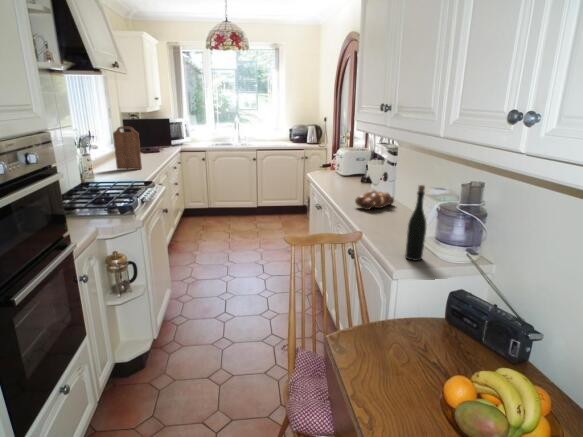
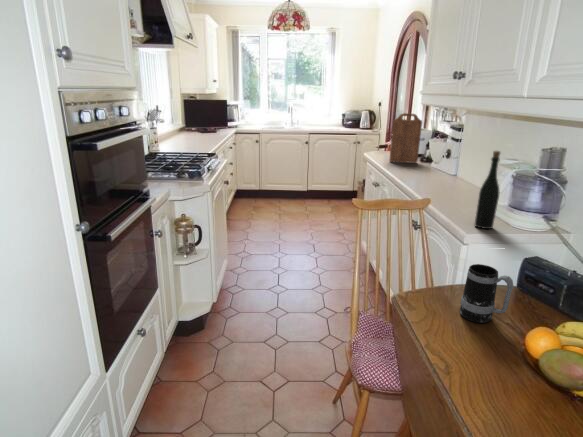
cutting board: present [113,126,142,170] -> present [389,113,422,163]
bread loaf: present [355,190,394,210] -> none [417,166,458,185]
mug: none [387,309,435,369] -> present [460,264,513,323]

